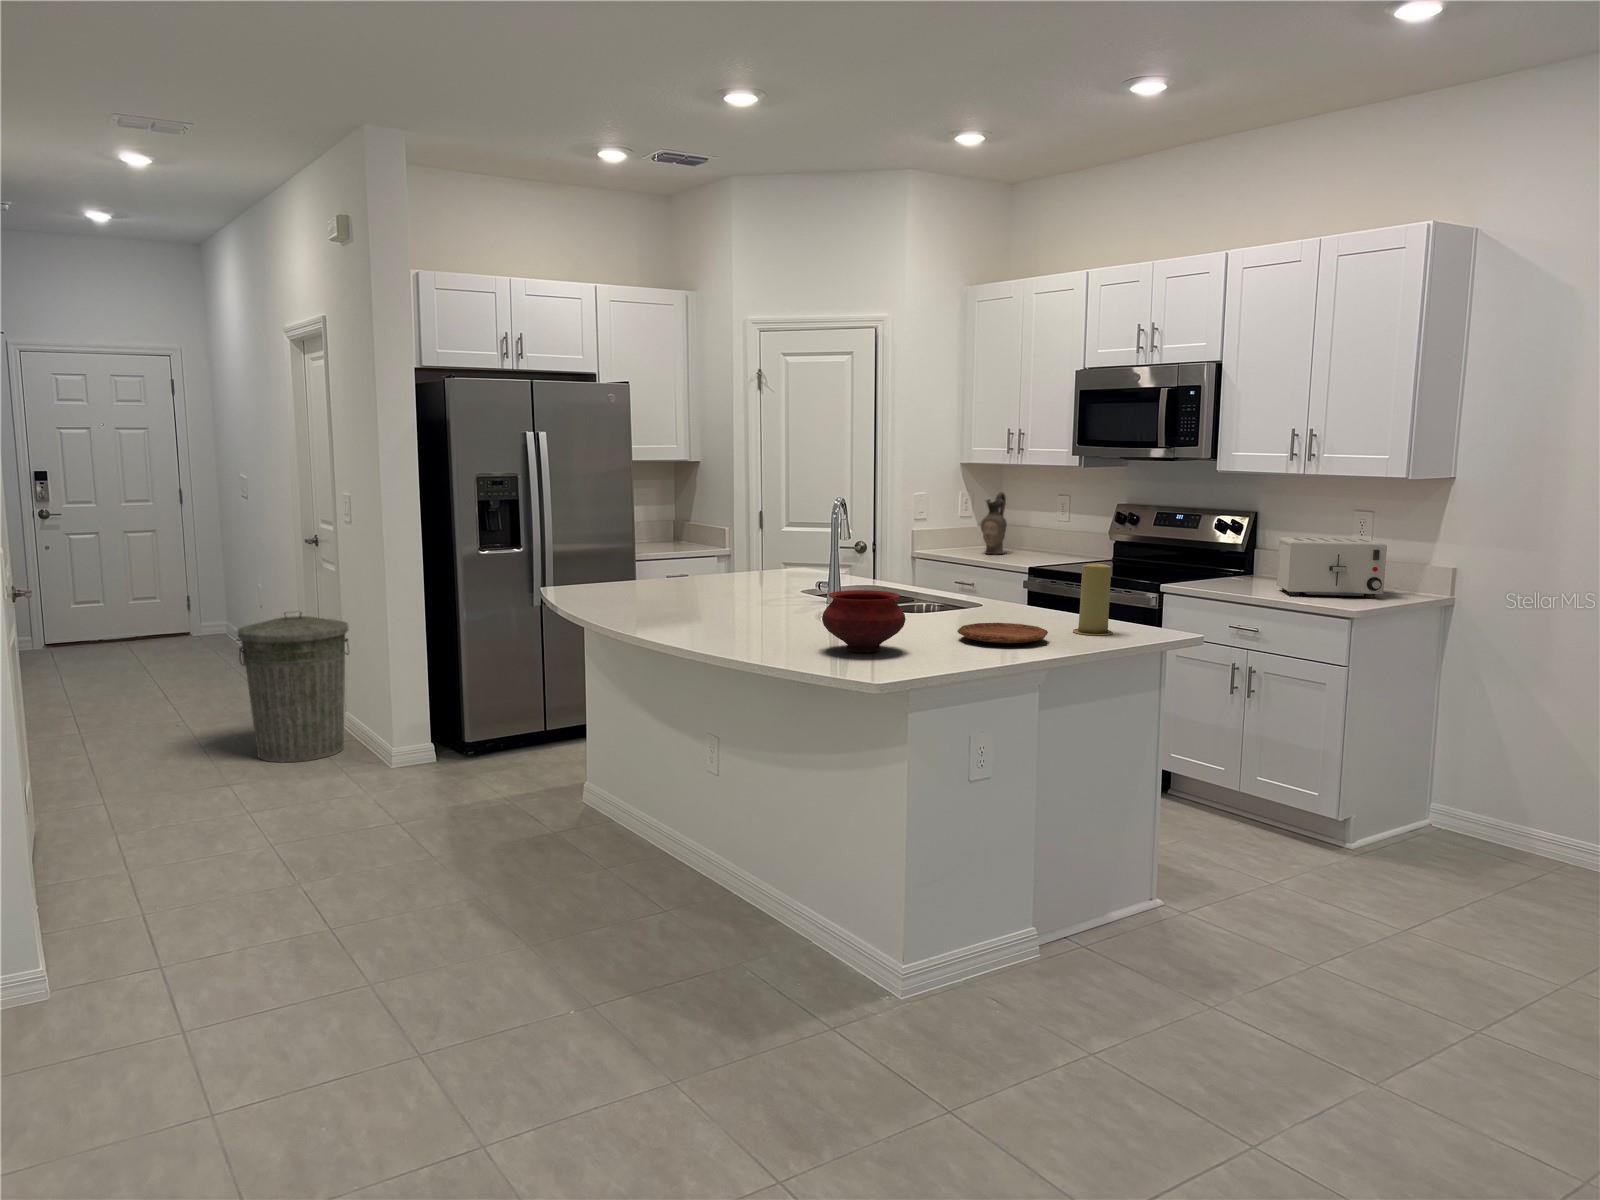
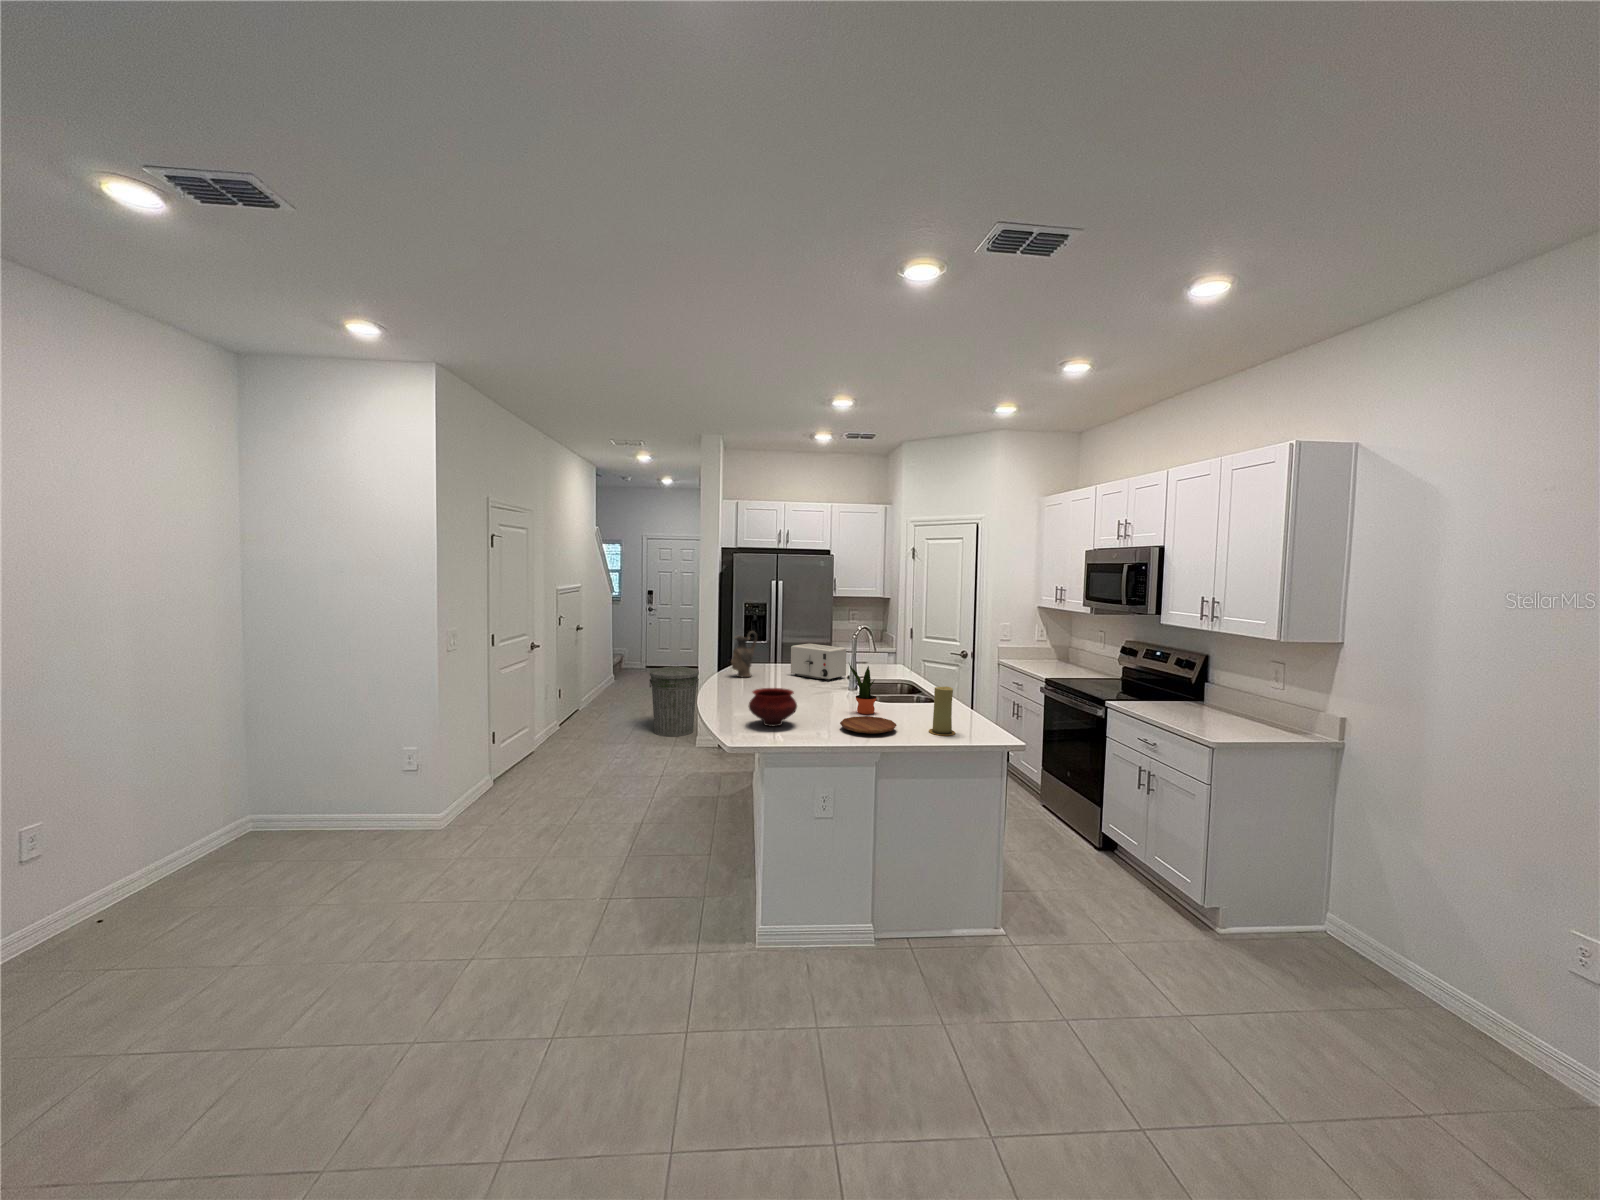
ceramic pitcher: present [980,492,1007,554] -> present [731,631,757,677]
toaster: present [1277,537,1387,598] -> present [791,644,846,681]
potted plant: none [911,543,955,625] -> present [849,664,876,714]

